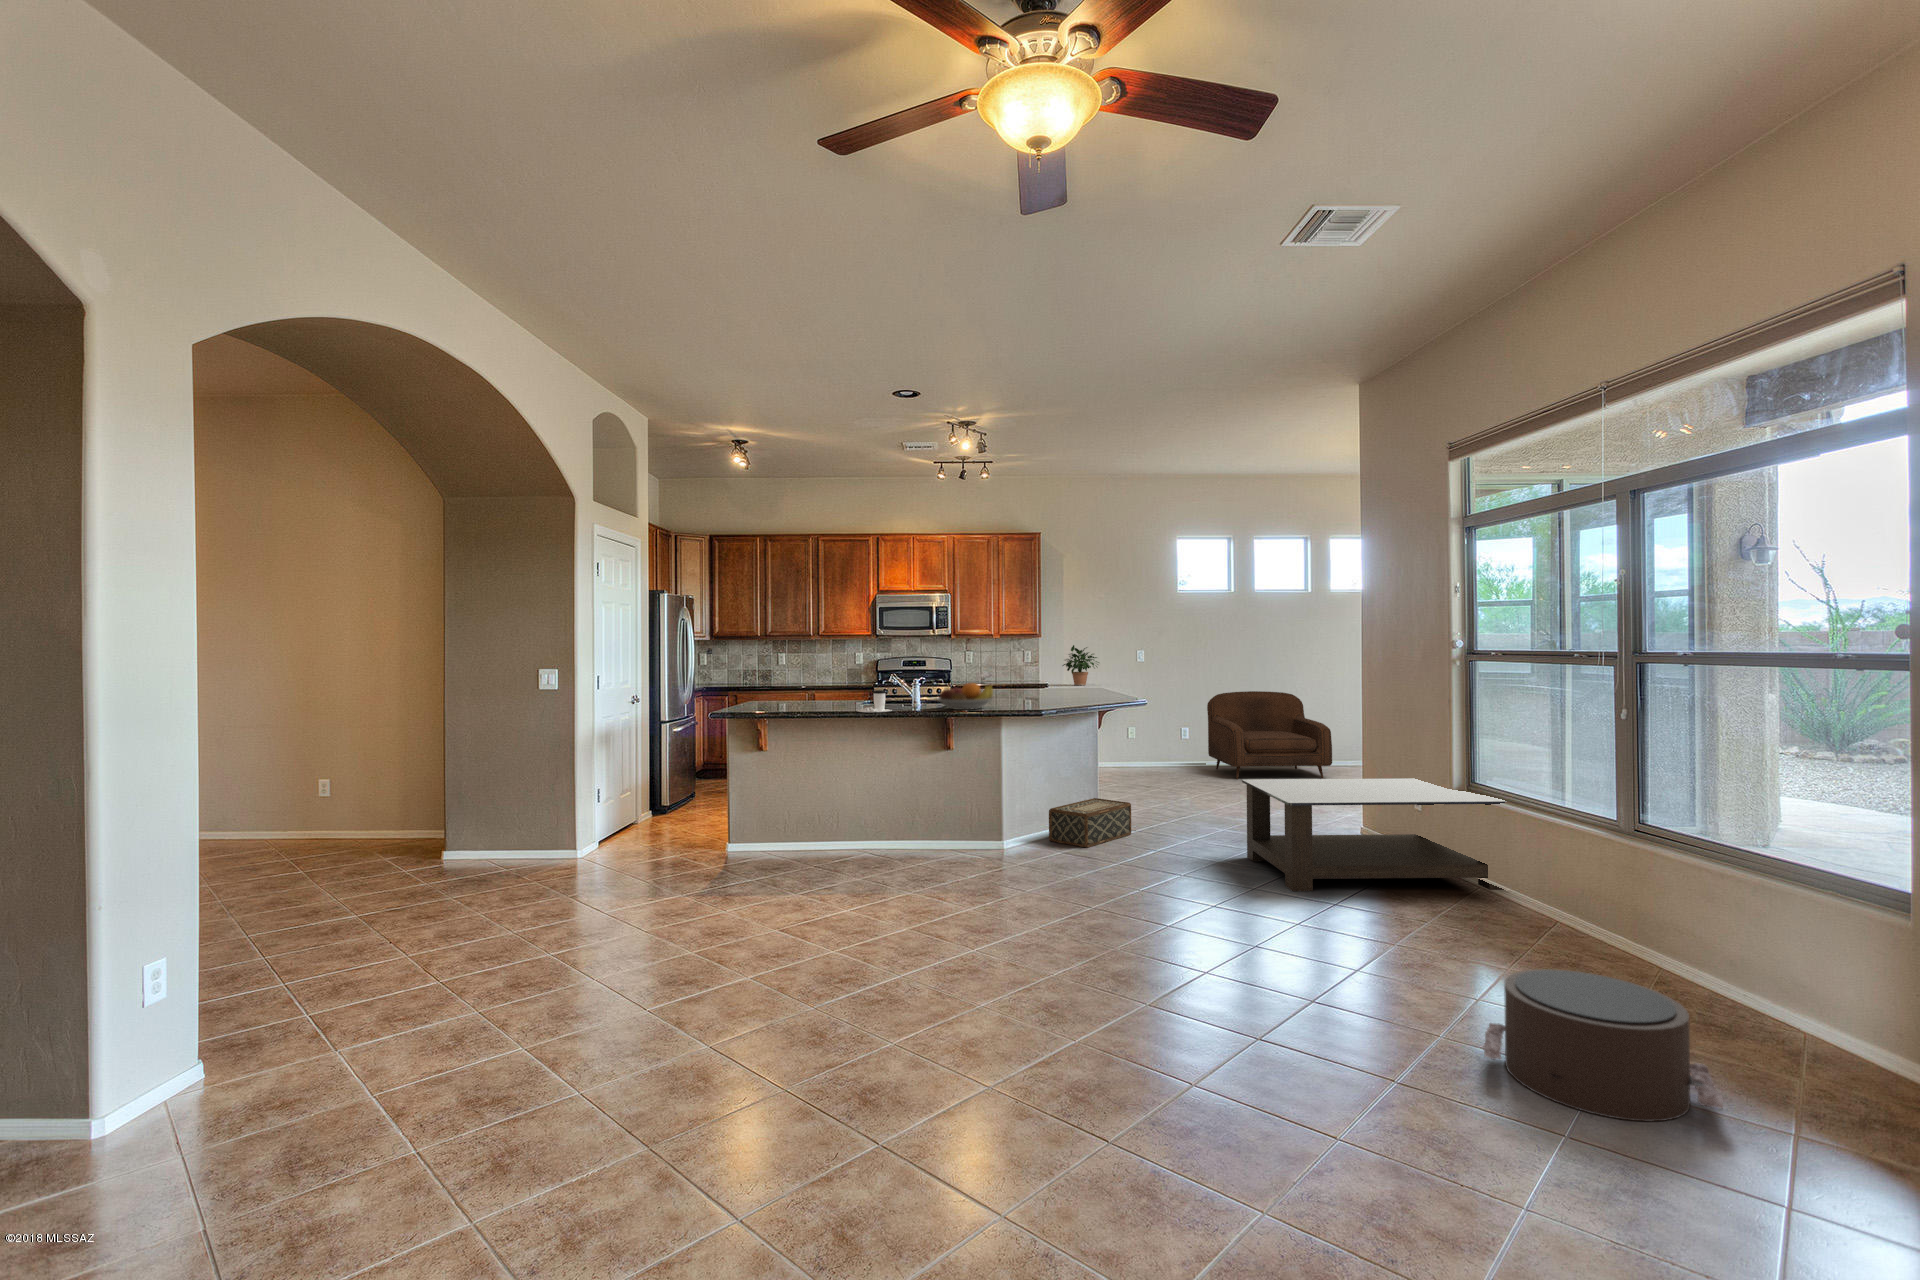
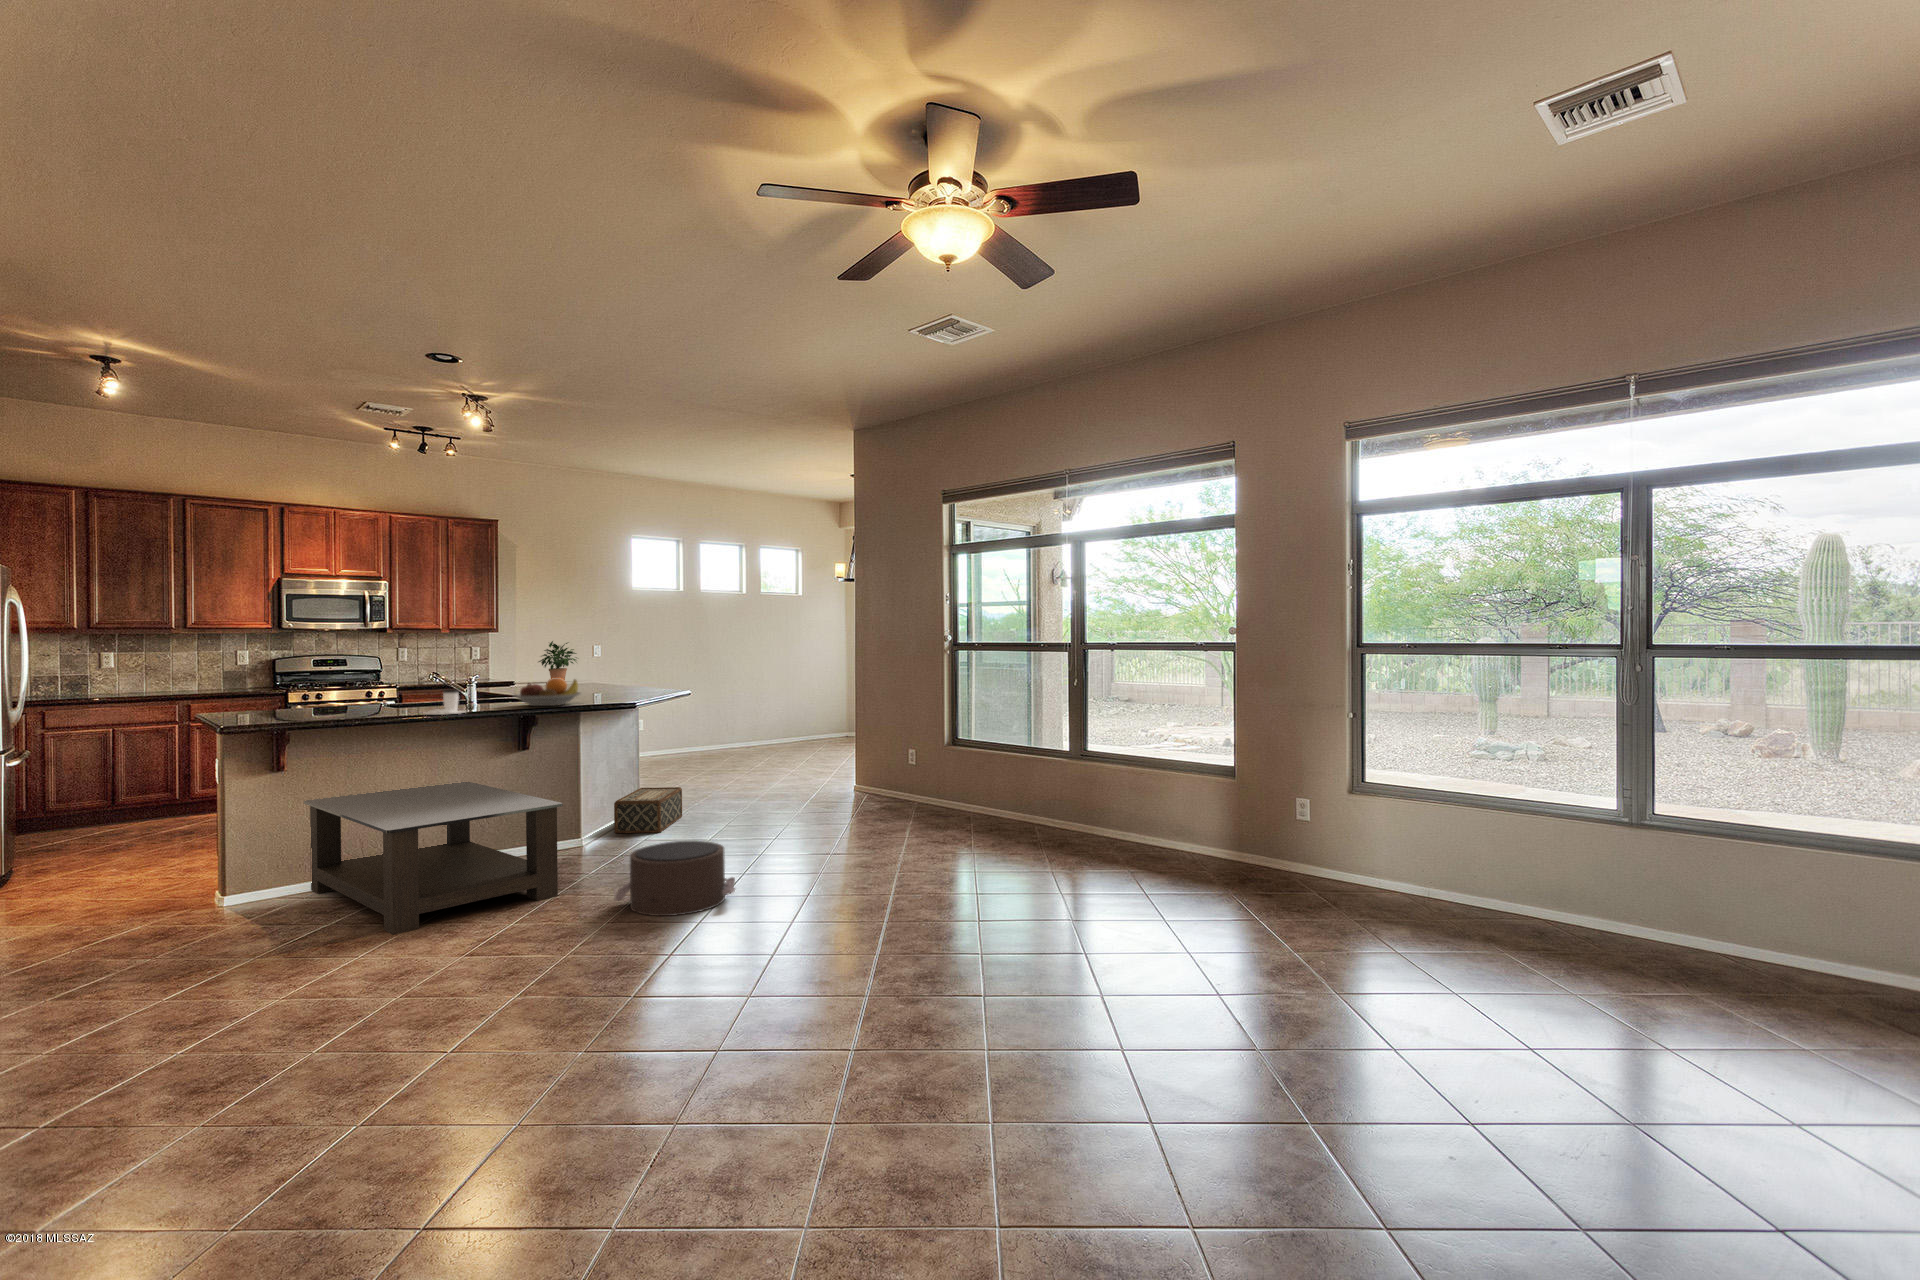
armchair: present [1207,691,1332,779] -> none [661,683,778,764]
coffee table: present [1242,778,1507,891] -> present [304,782,563,935]
pouf: present [1483,969,1723,1121] -> present [614,841,735,916]

